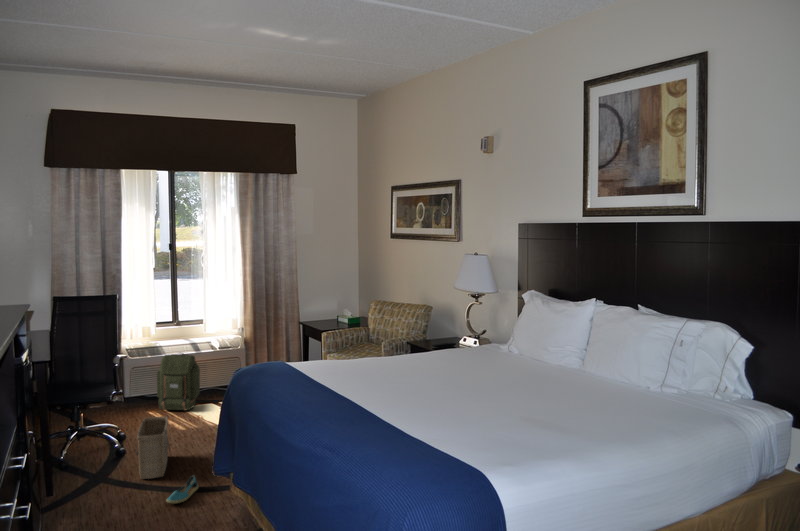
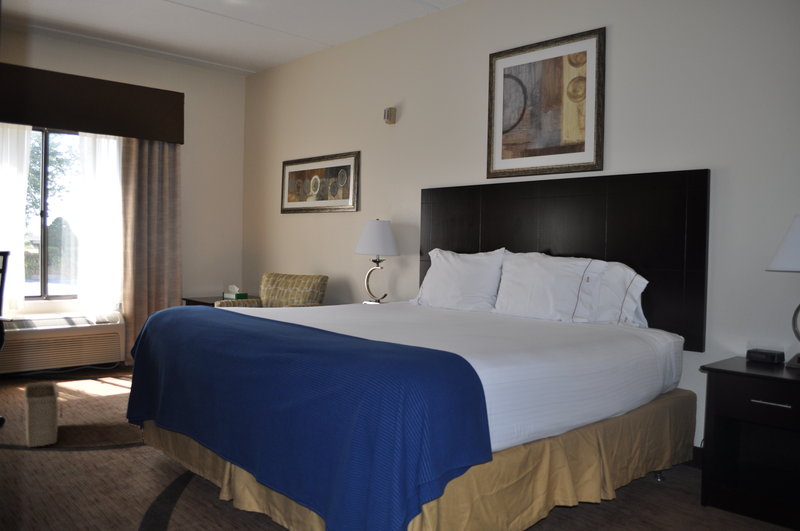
backpack: present [157,353,200,410] -> none [27,324,78,387]
shoe: present [166,476,198,503] -> none [69,437,103,465]

